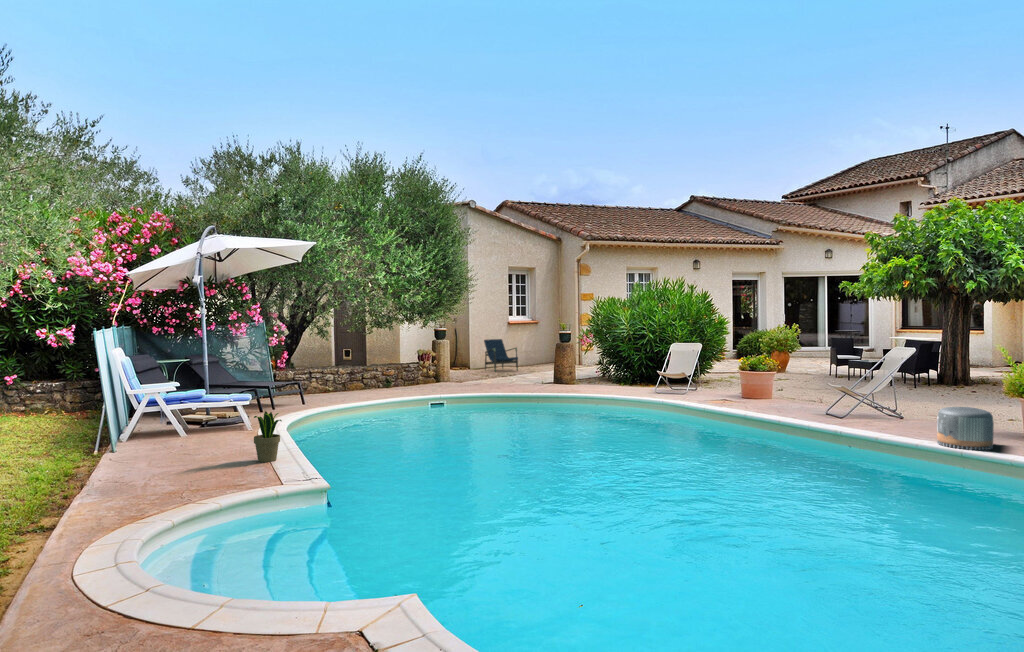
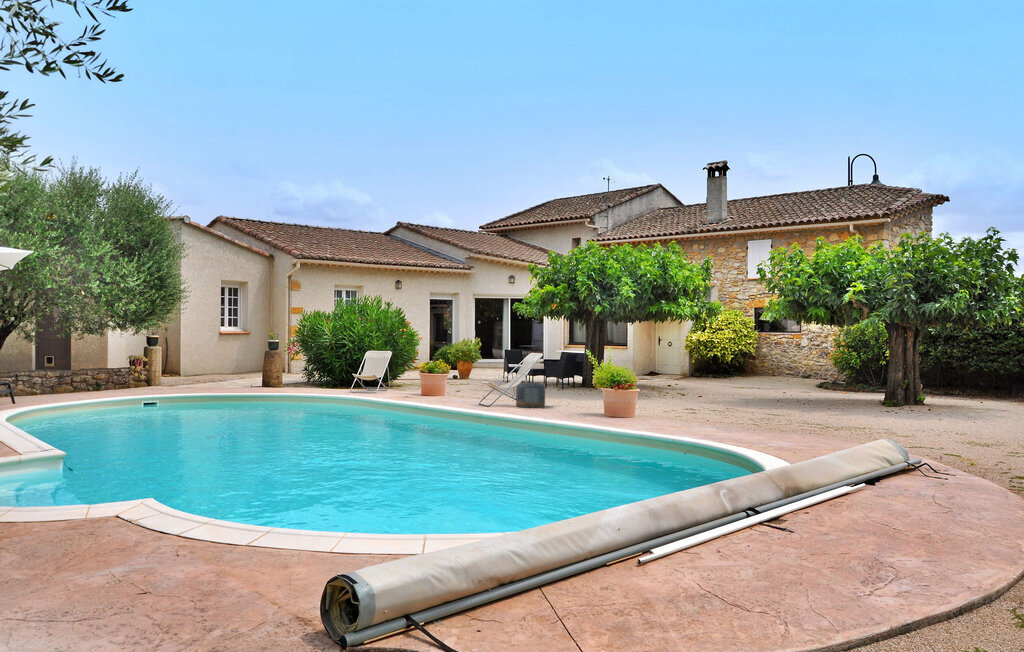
lounge chair: present [484,339,518,372] -> none [195,348,229,379]
potted plant: present [254,411,282,462] -> none [15,388,40,427]

